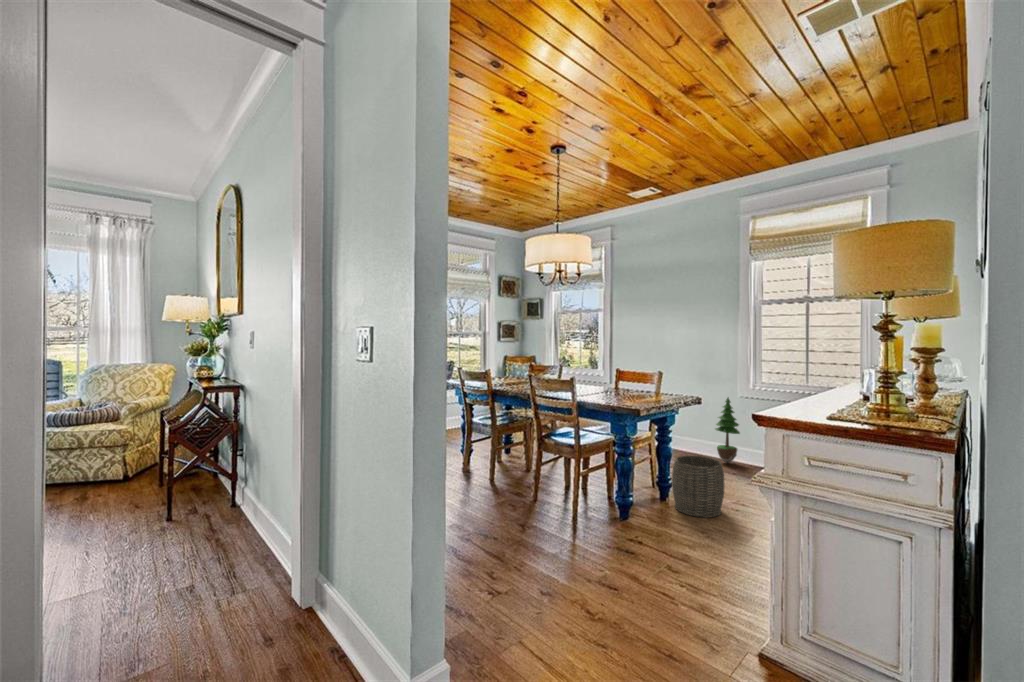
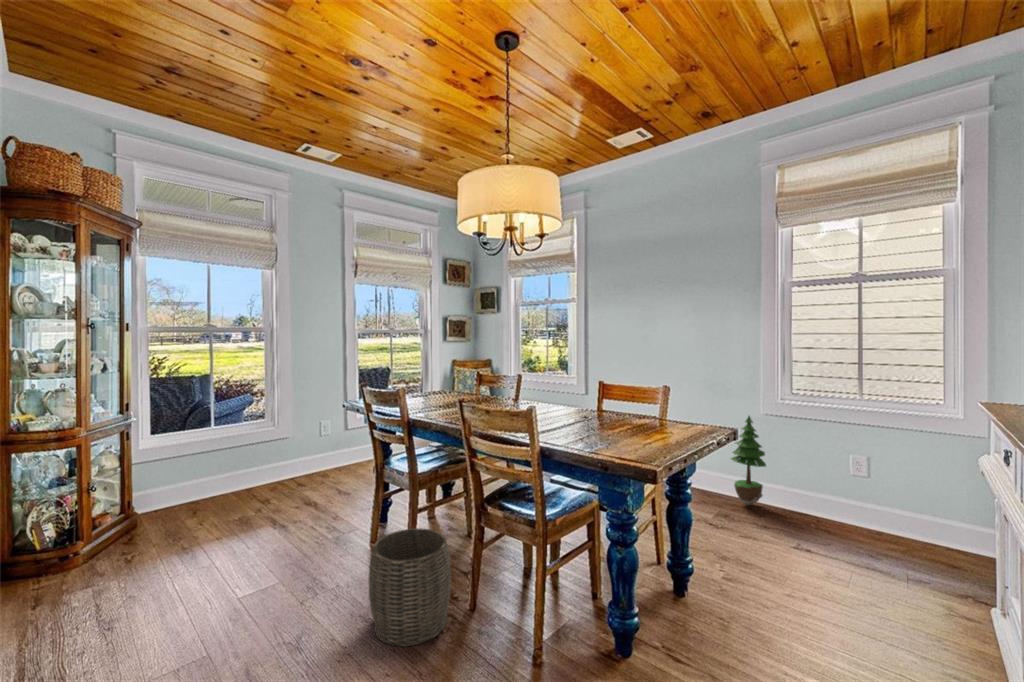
woven basket: present [672,456,725,518] -> present [369,528,451,646]

